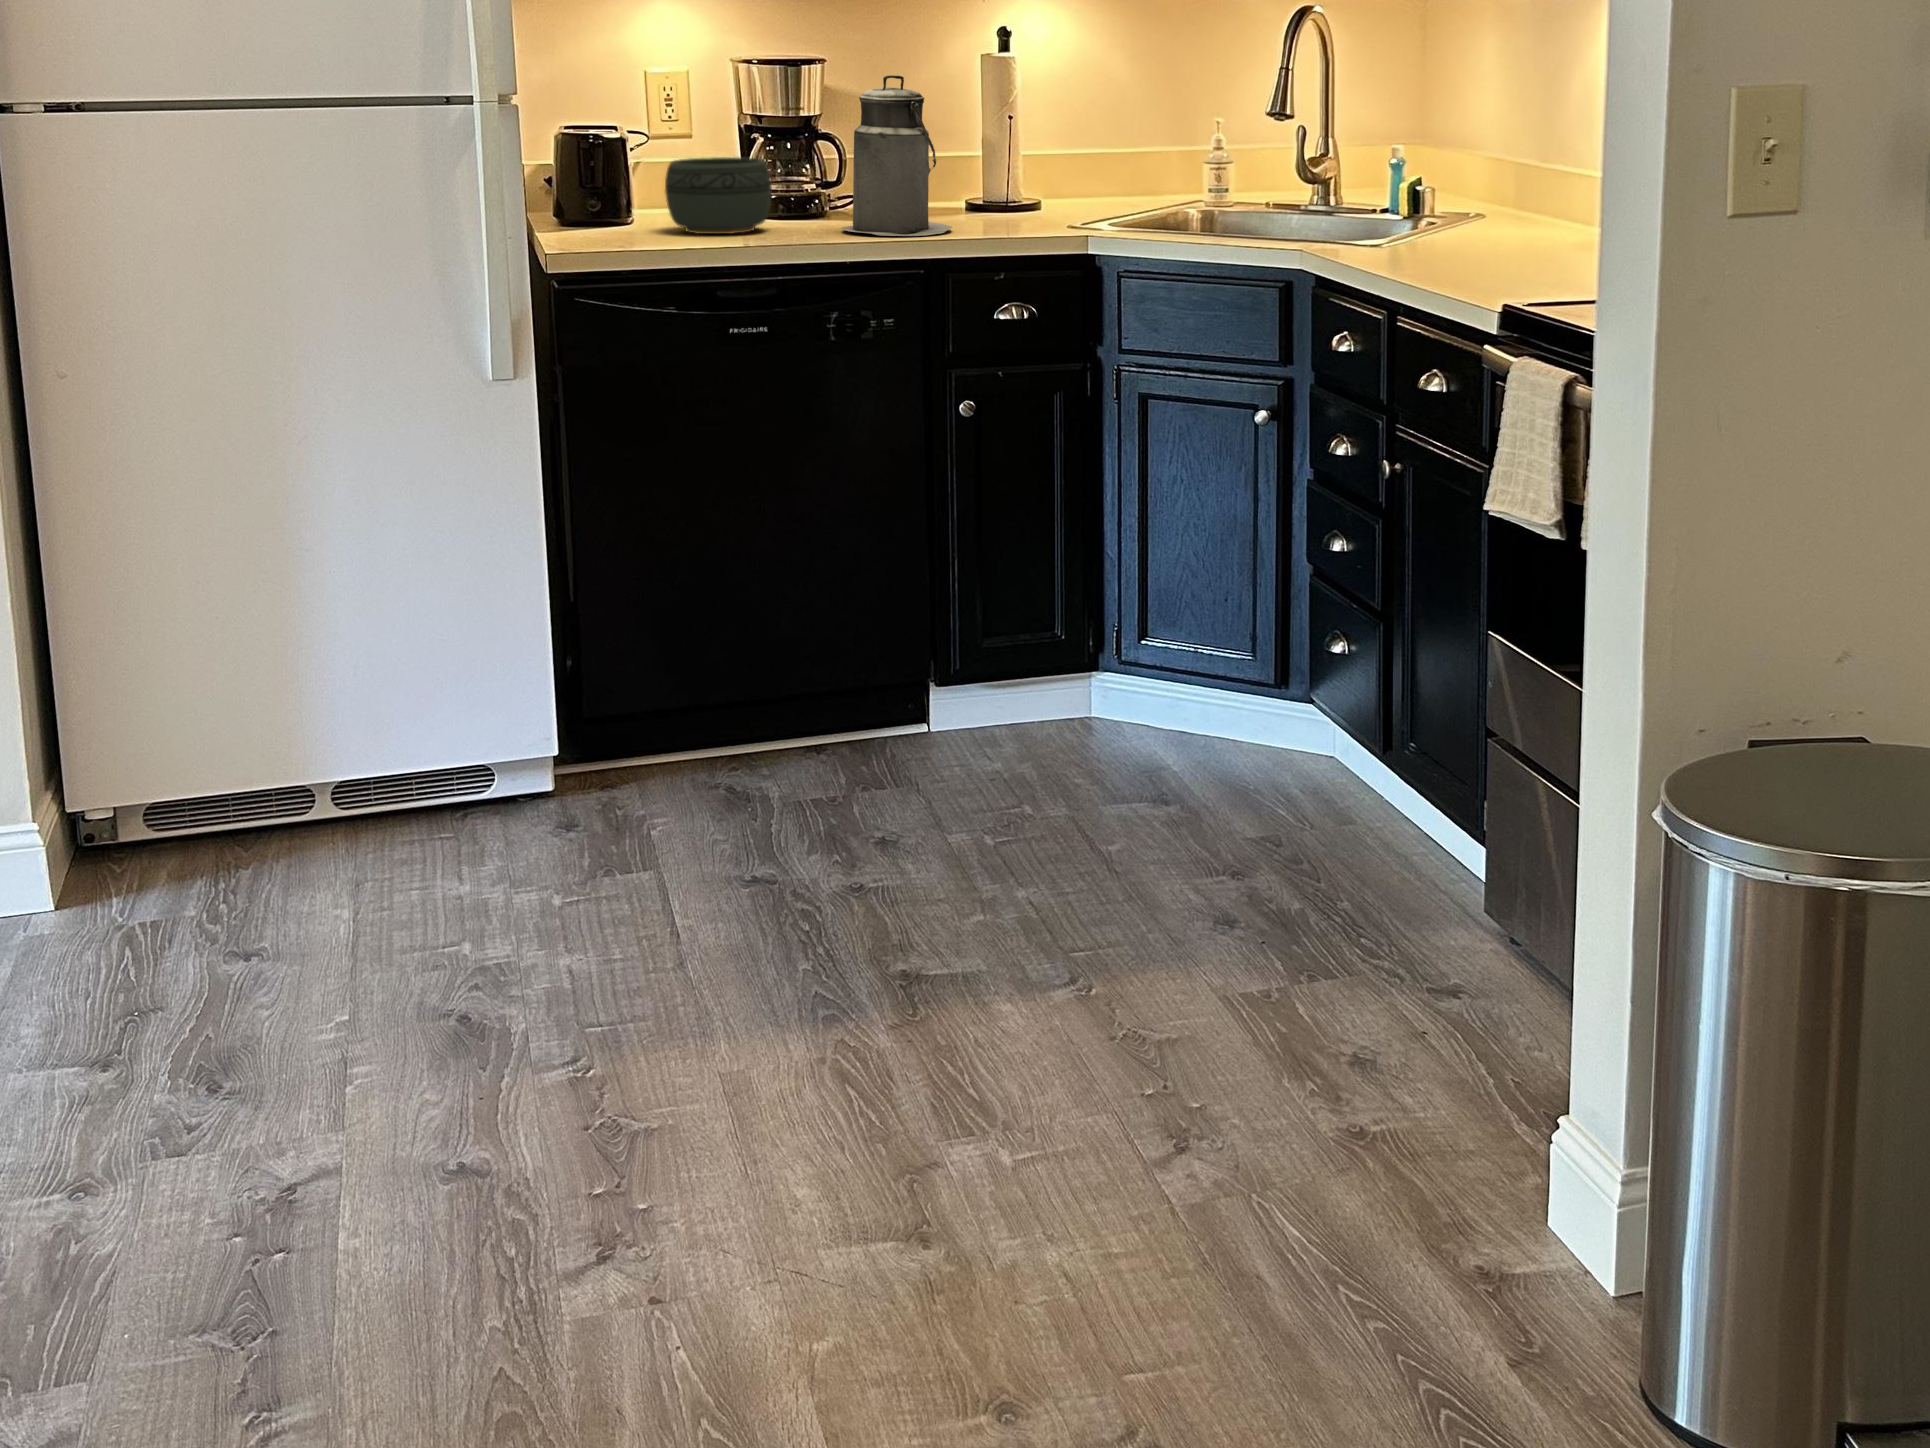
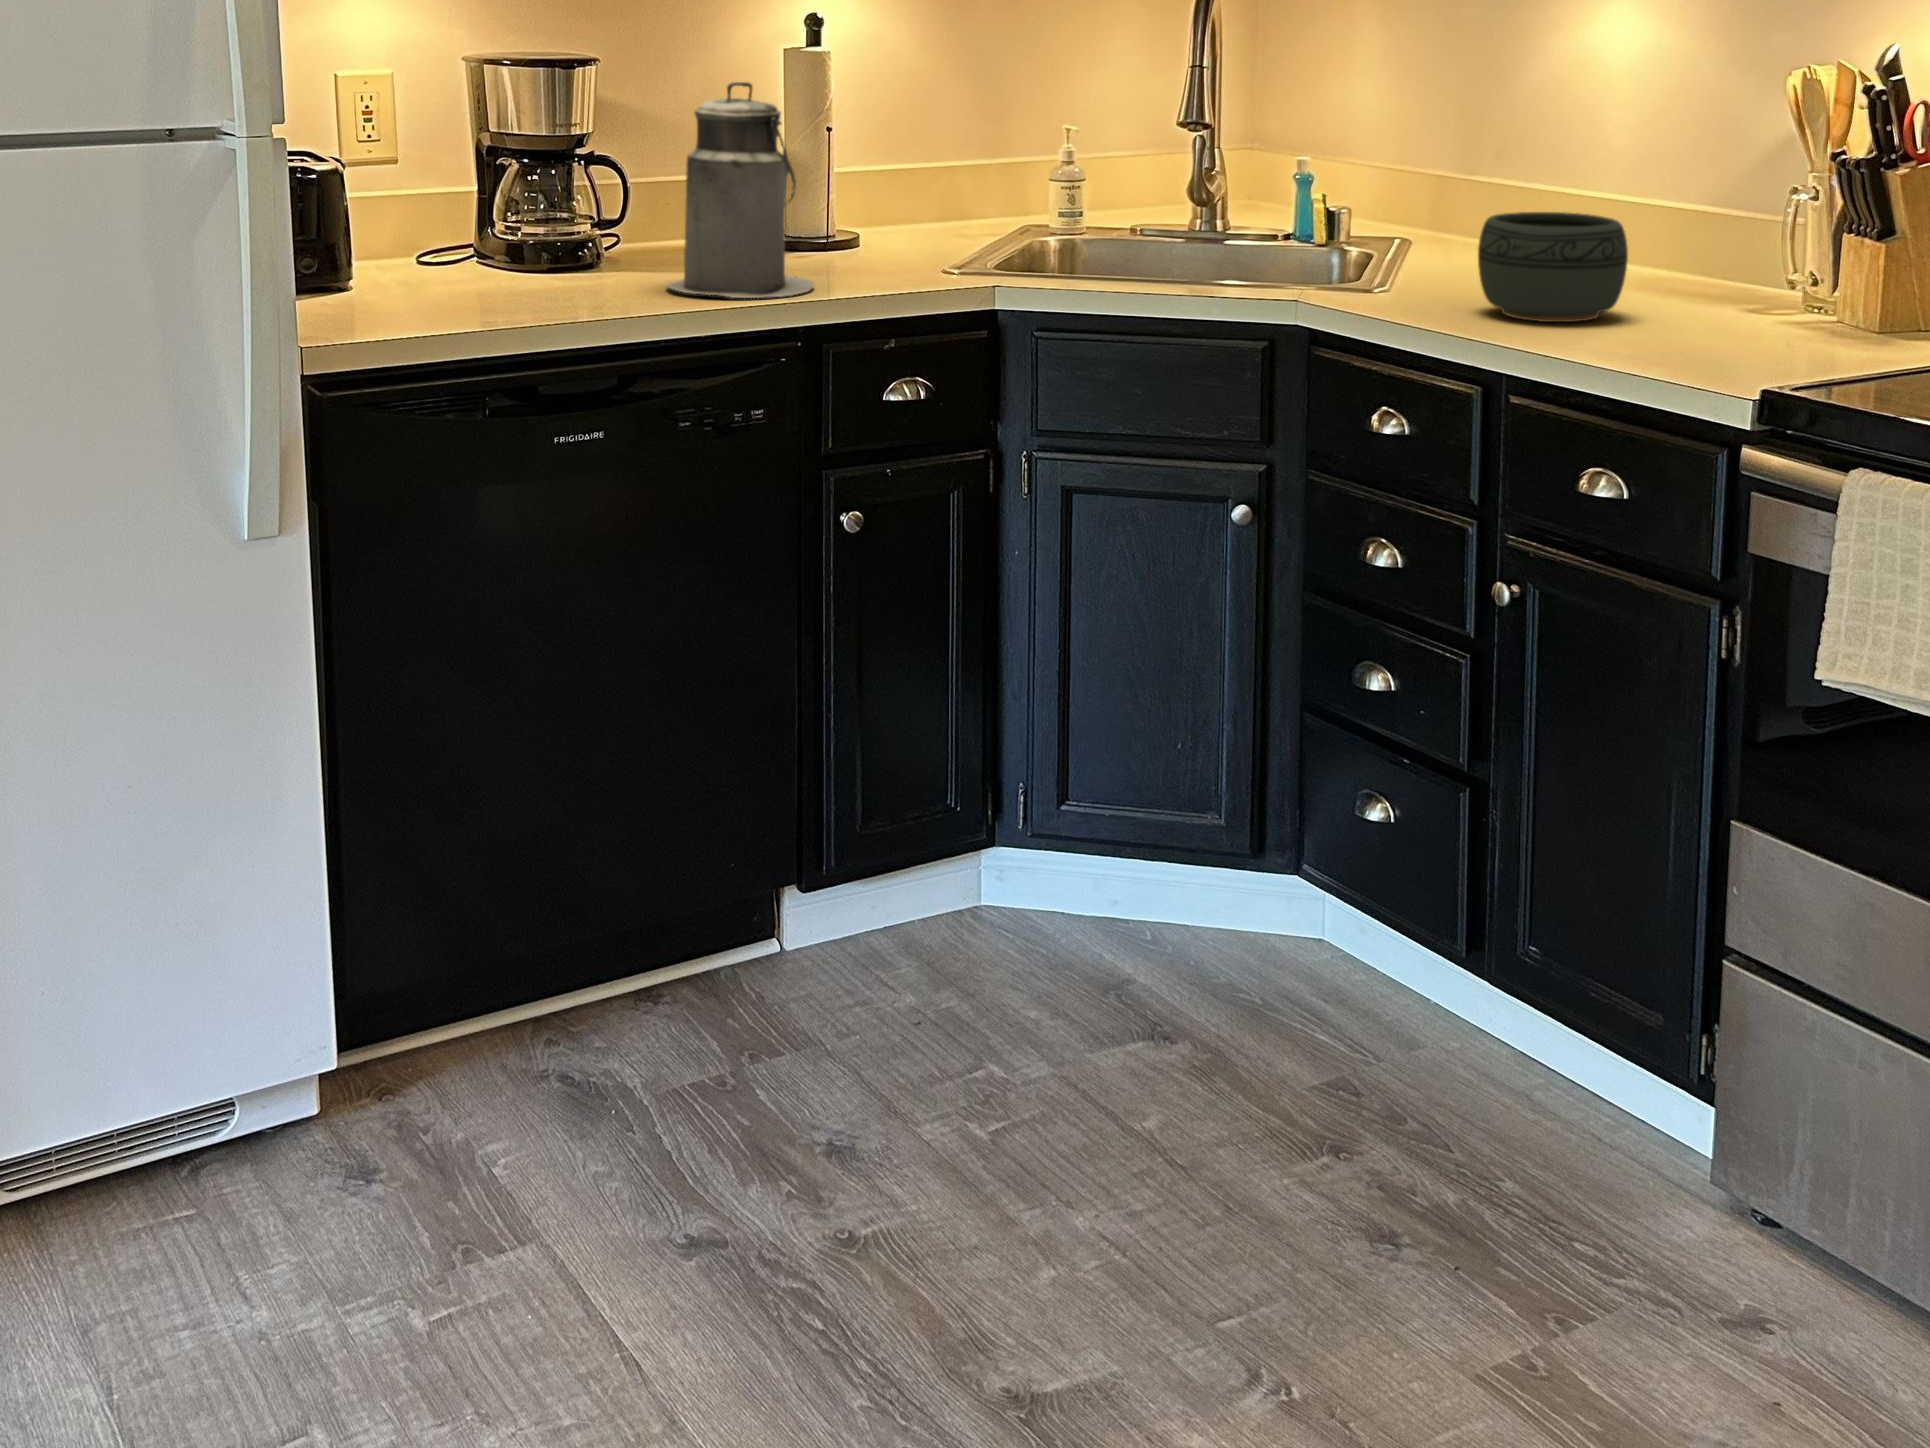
bowl: present [665,157,772,234] -> present [1478,212,1628,322]

